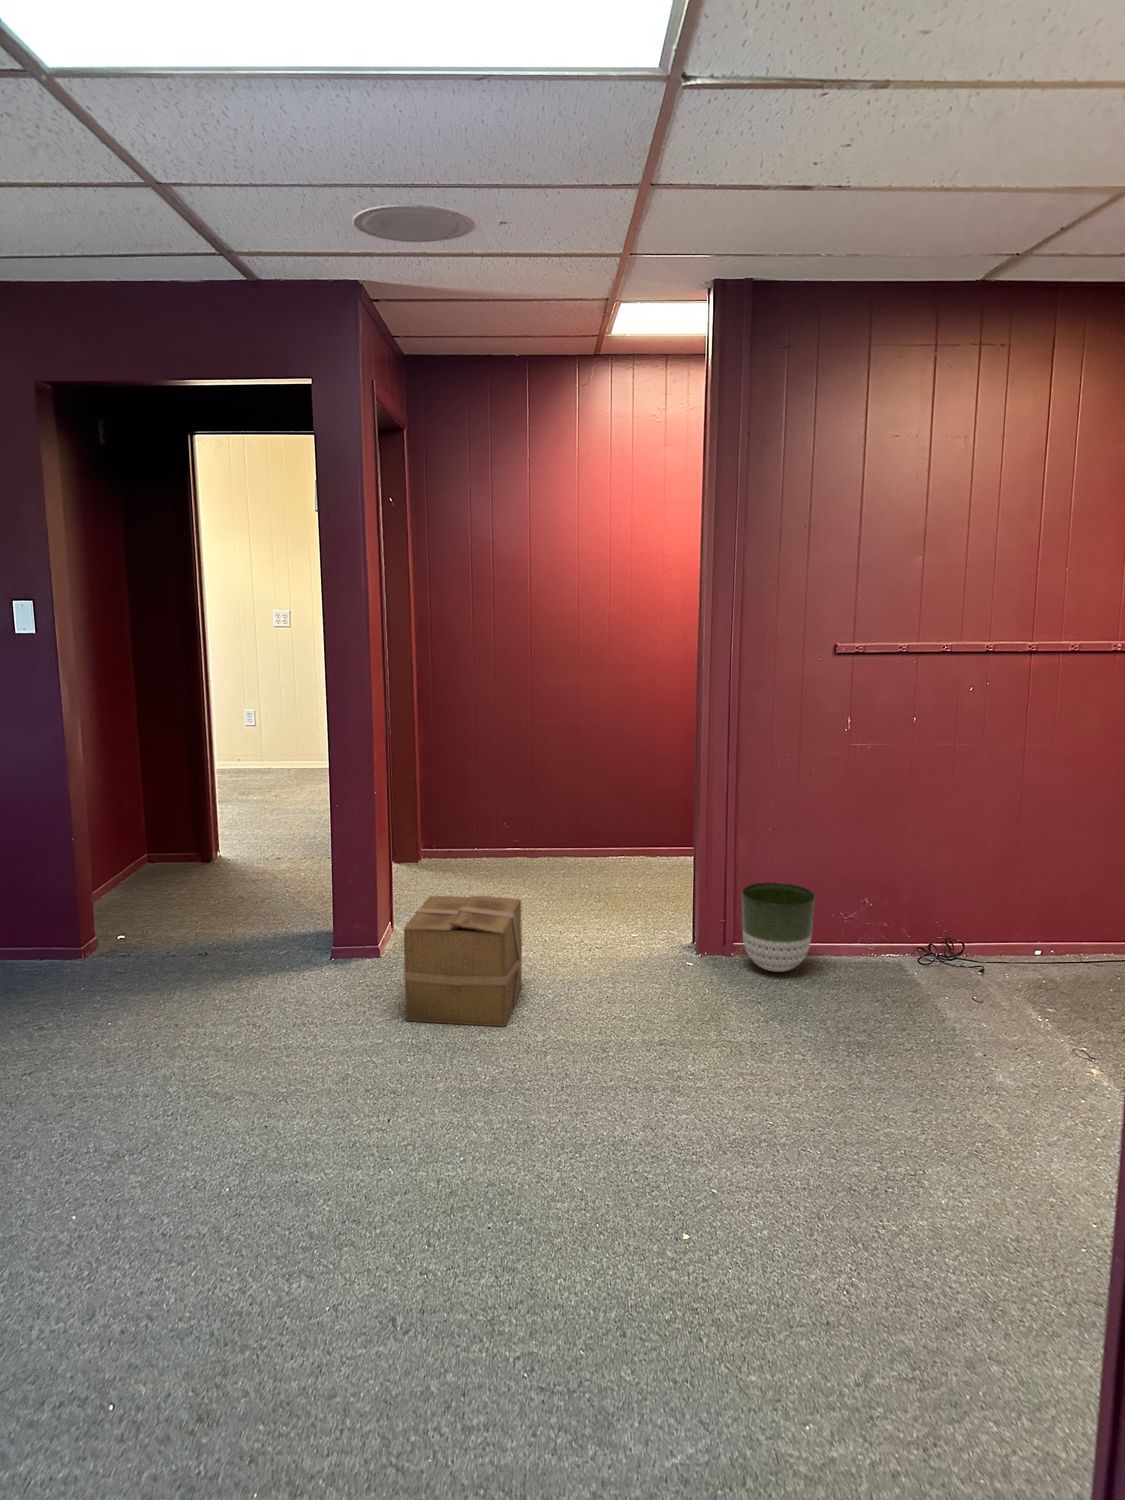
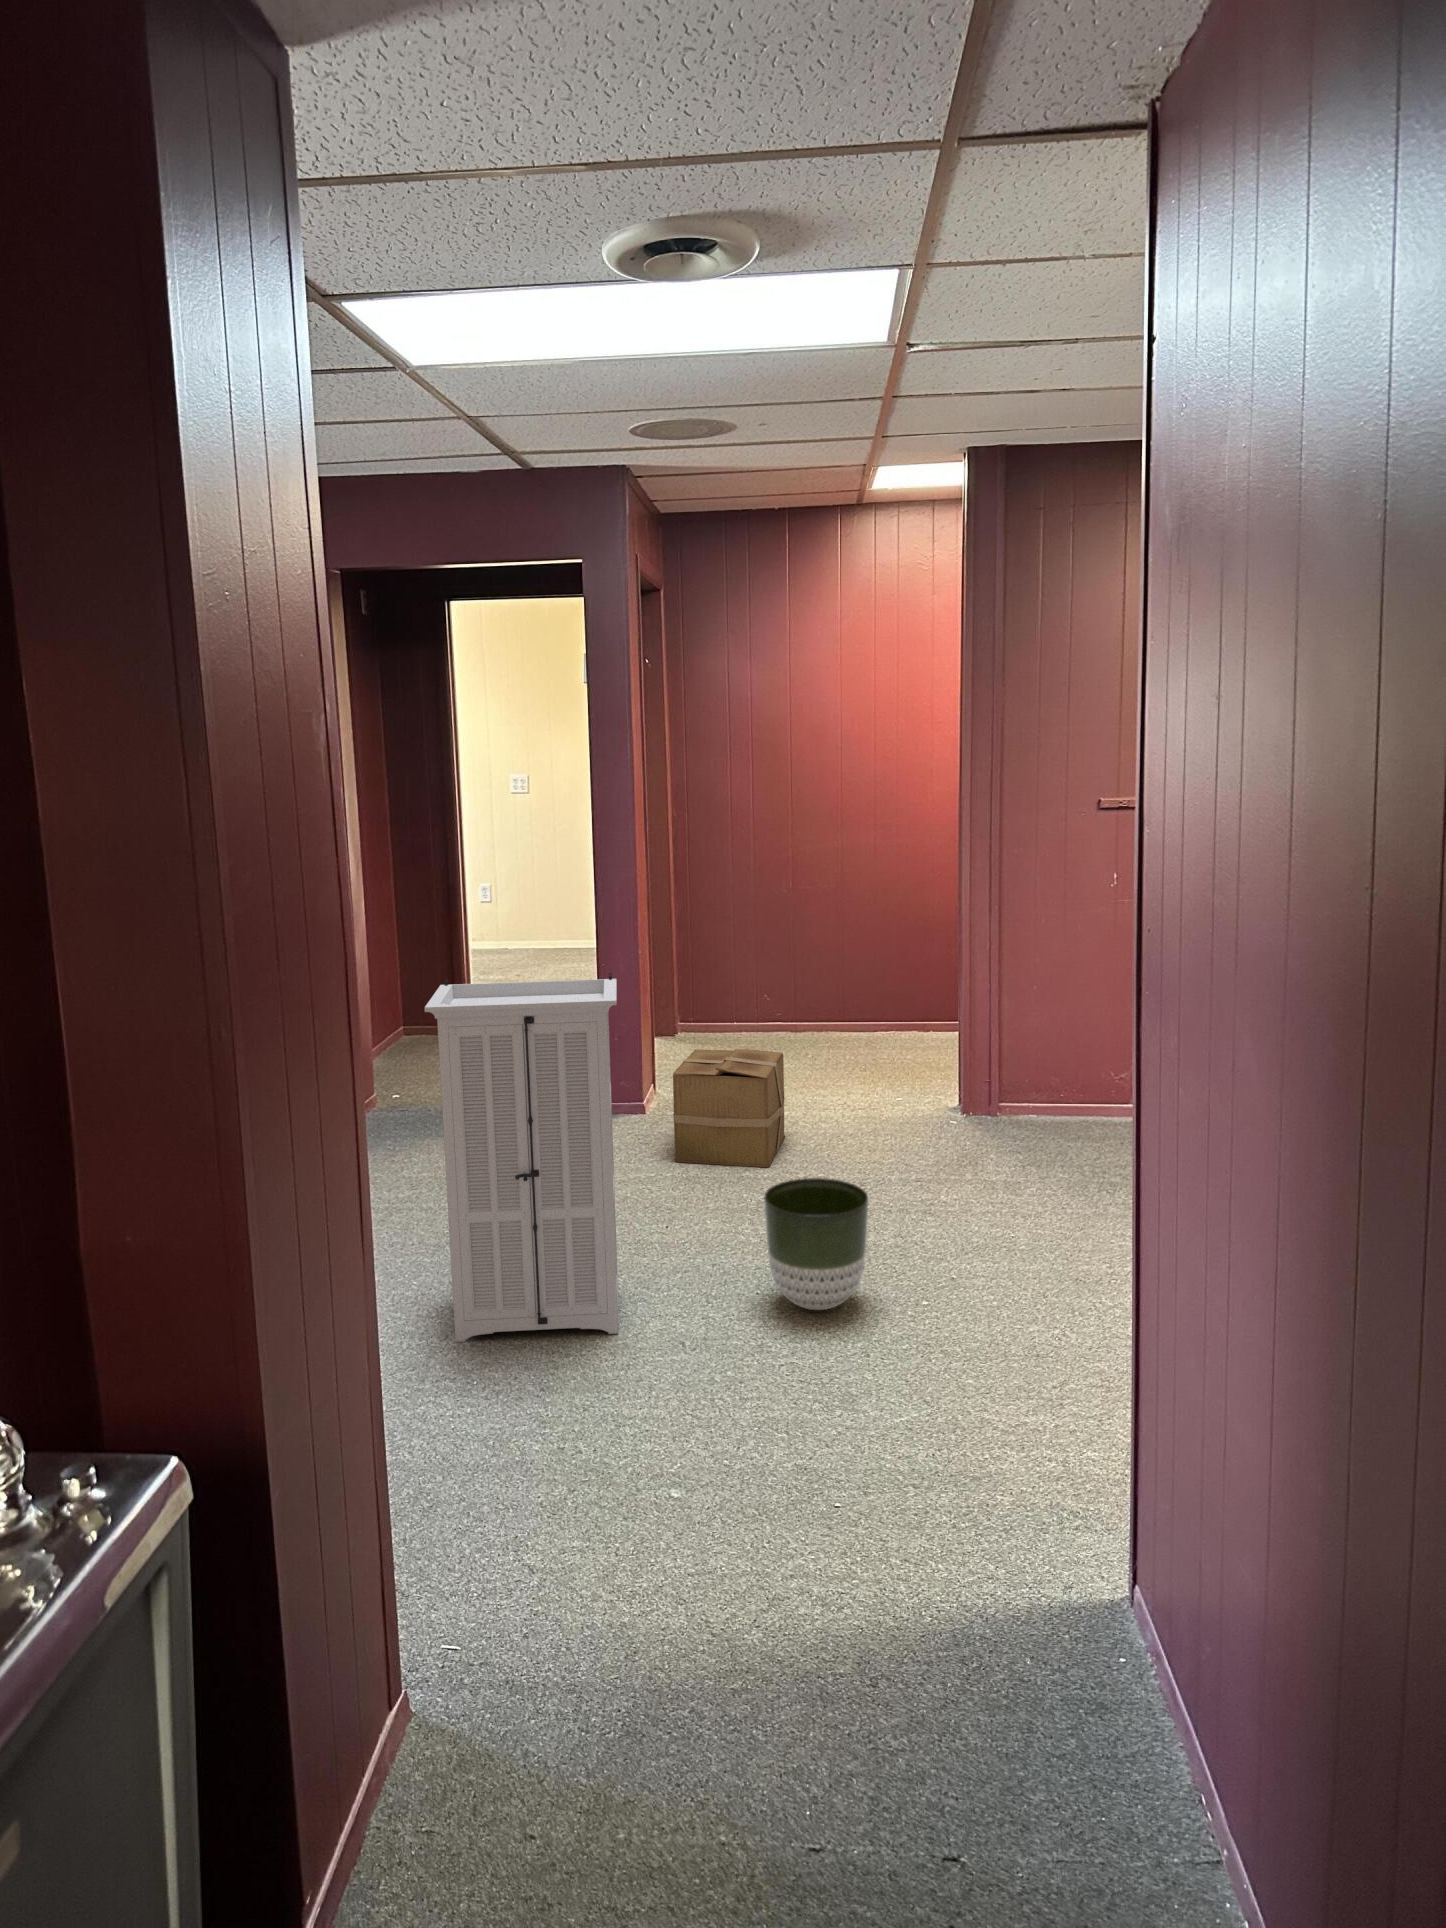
storage cabinet: none [31,850,321,1340] -> present [425,973,618,1342]
planter: present [742,882,815,972] -> present [764,1178,868,1310]

